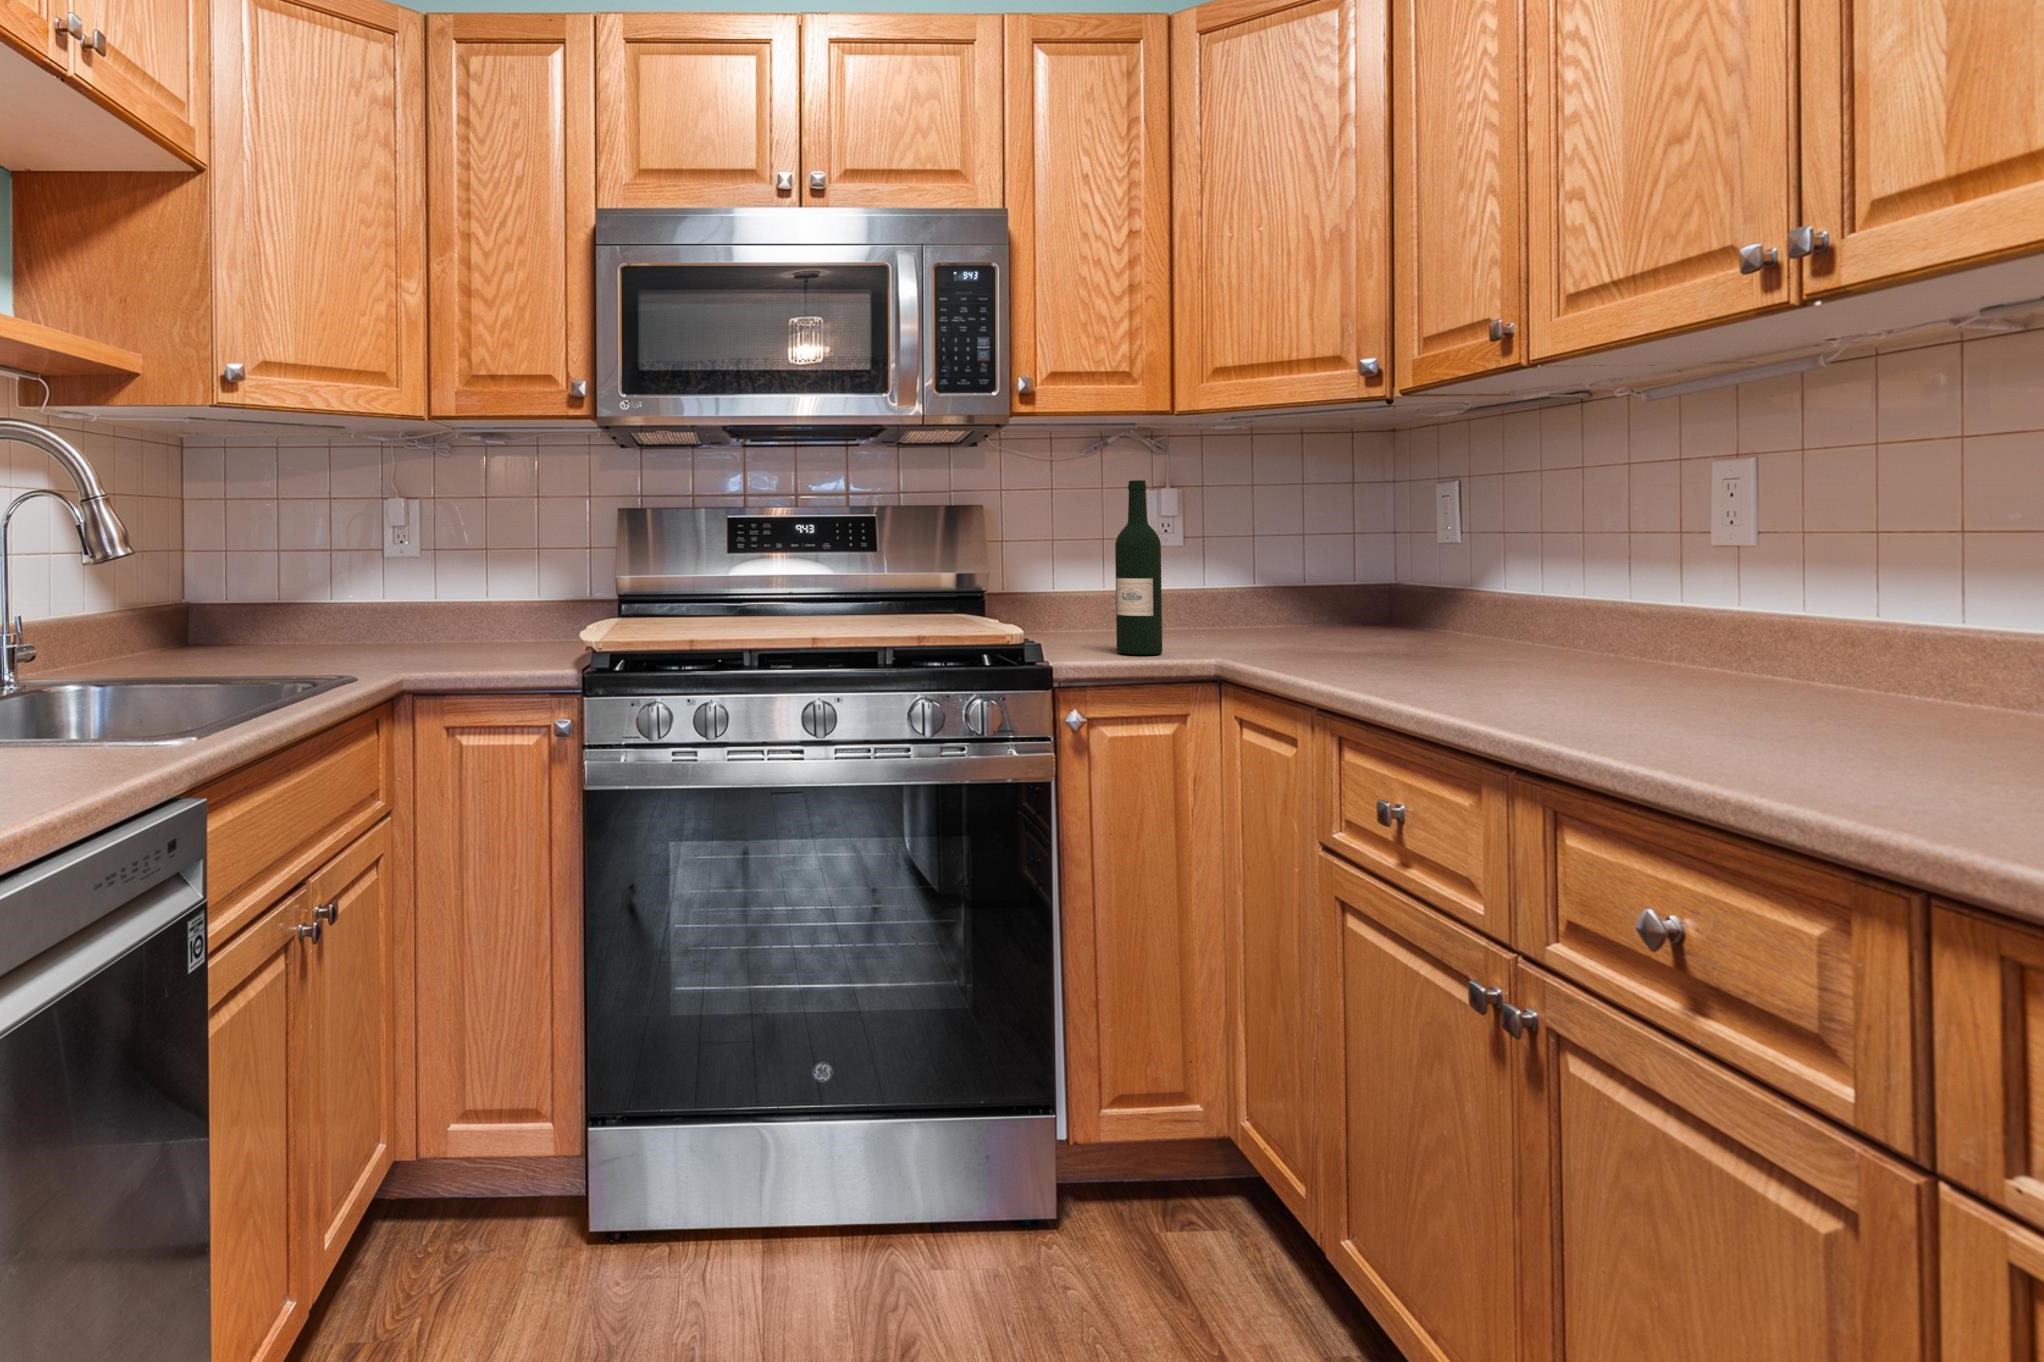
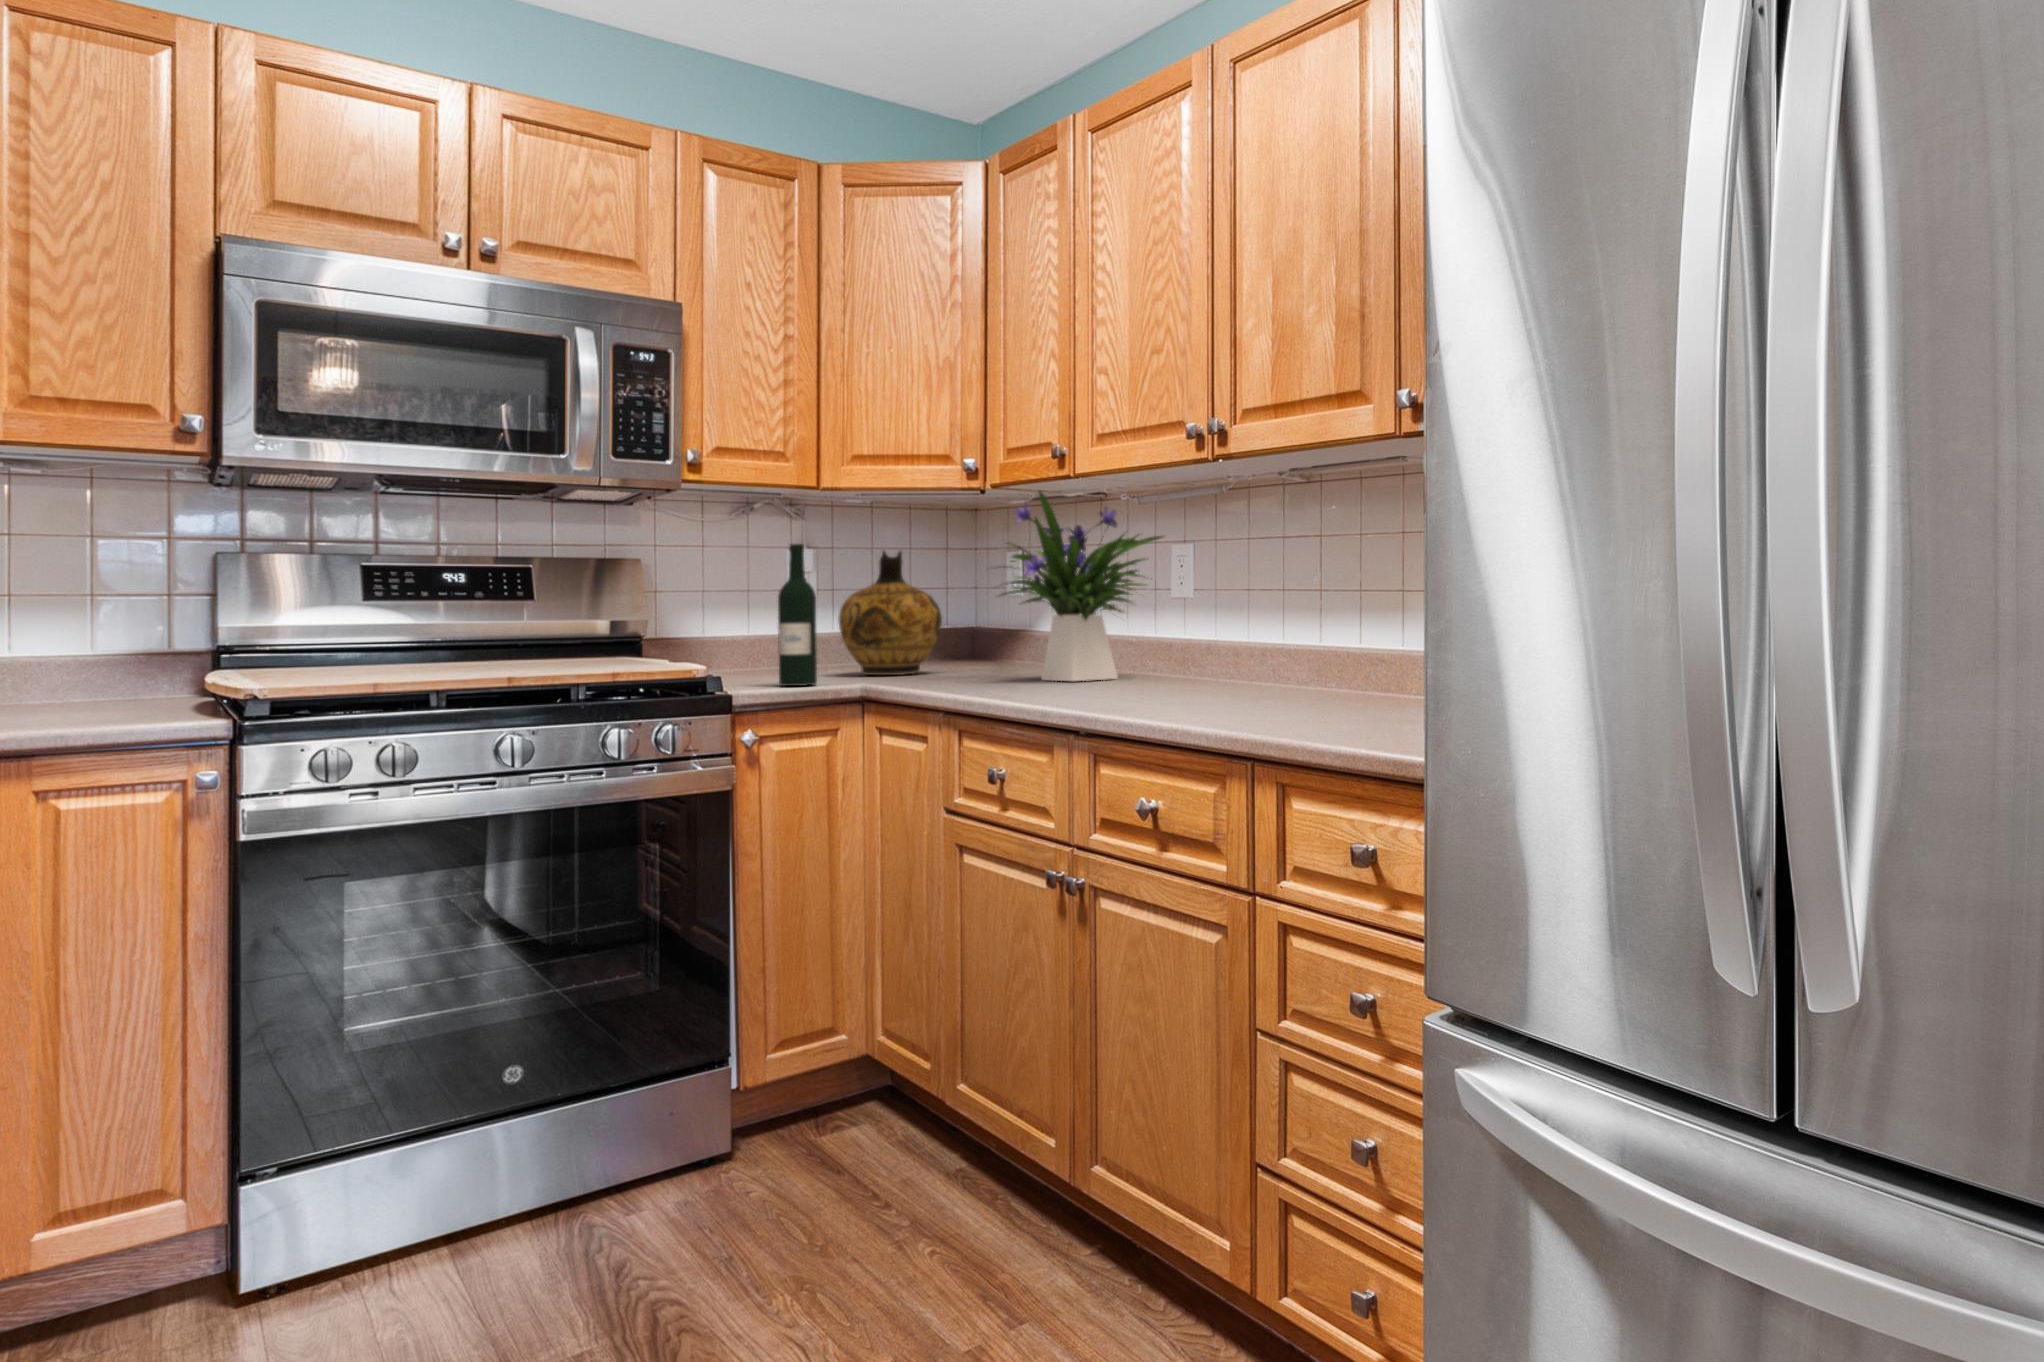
flower arrangement: none [1397,389,1738,680] -> present [1001,491,1162,681]
ceramic jug: none [1198,483,1332,638] -> present [839,551,942,675]

